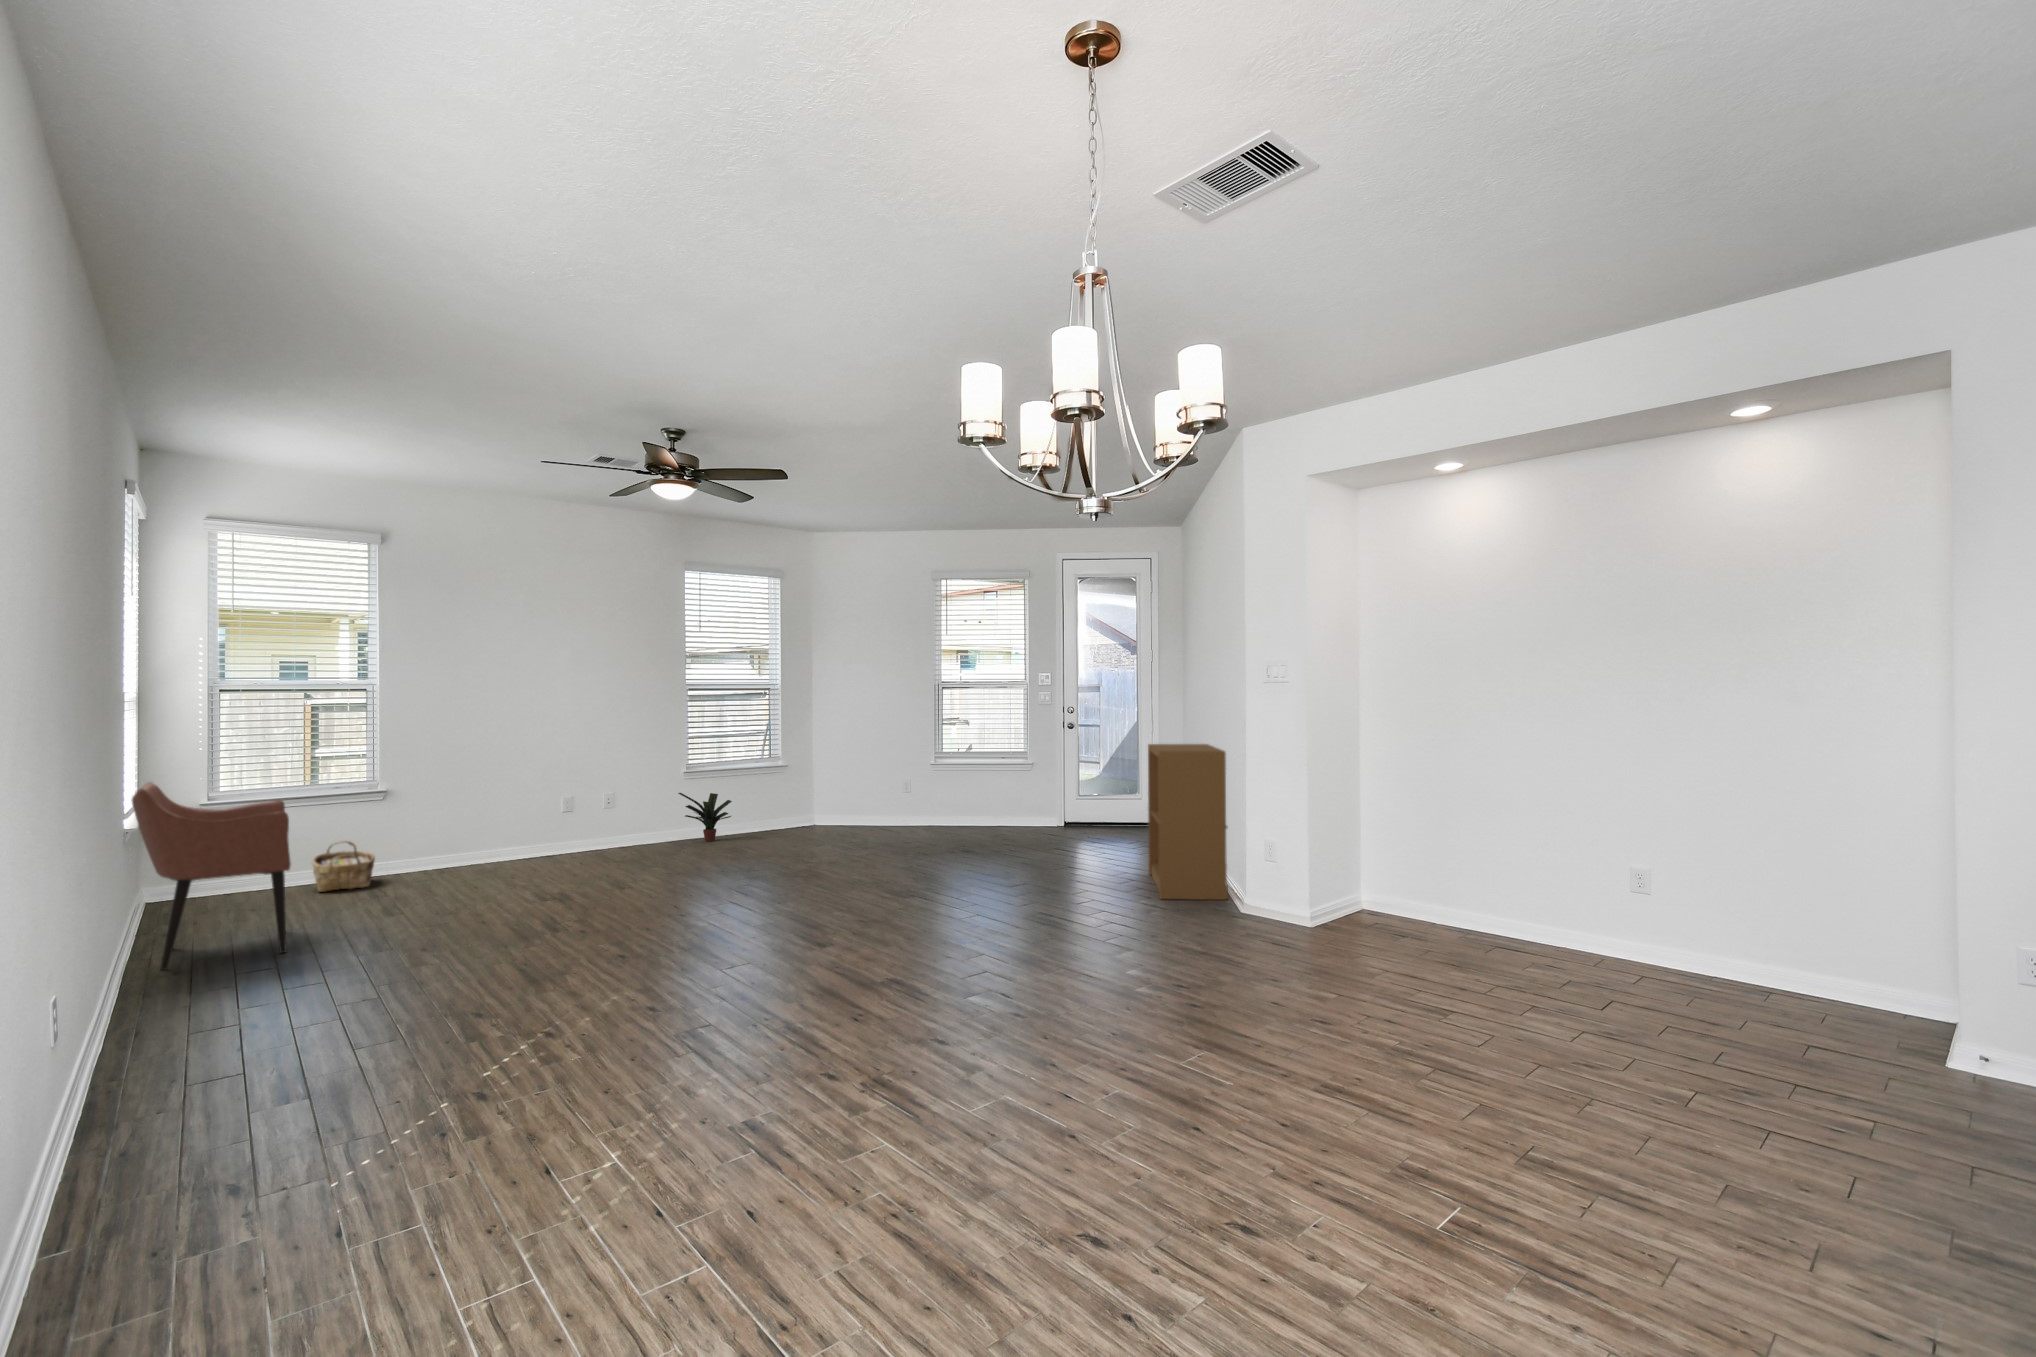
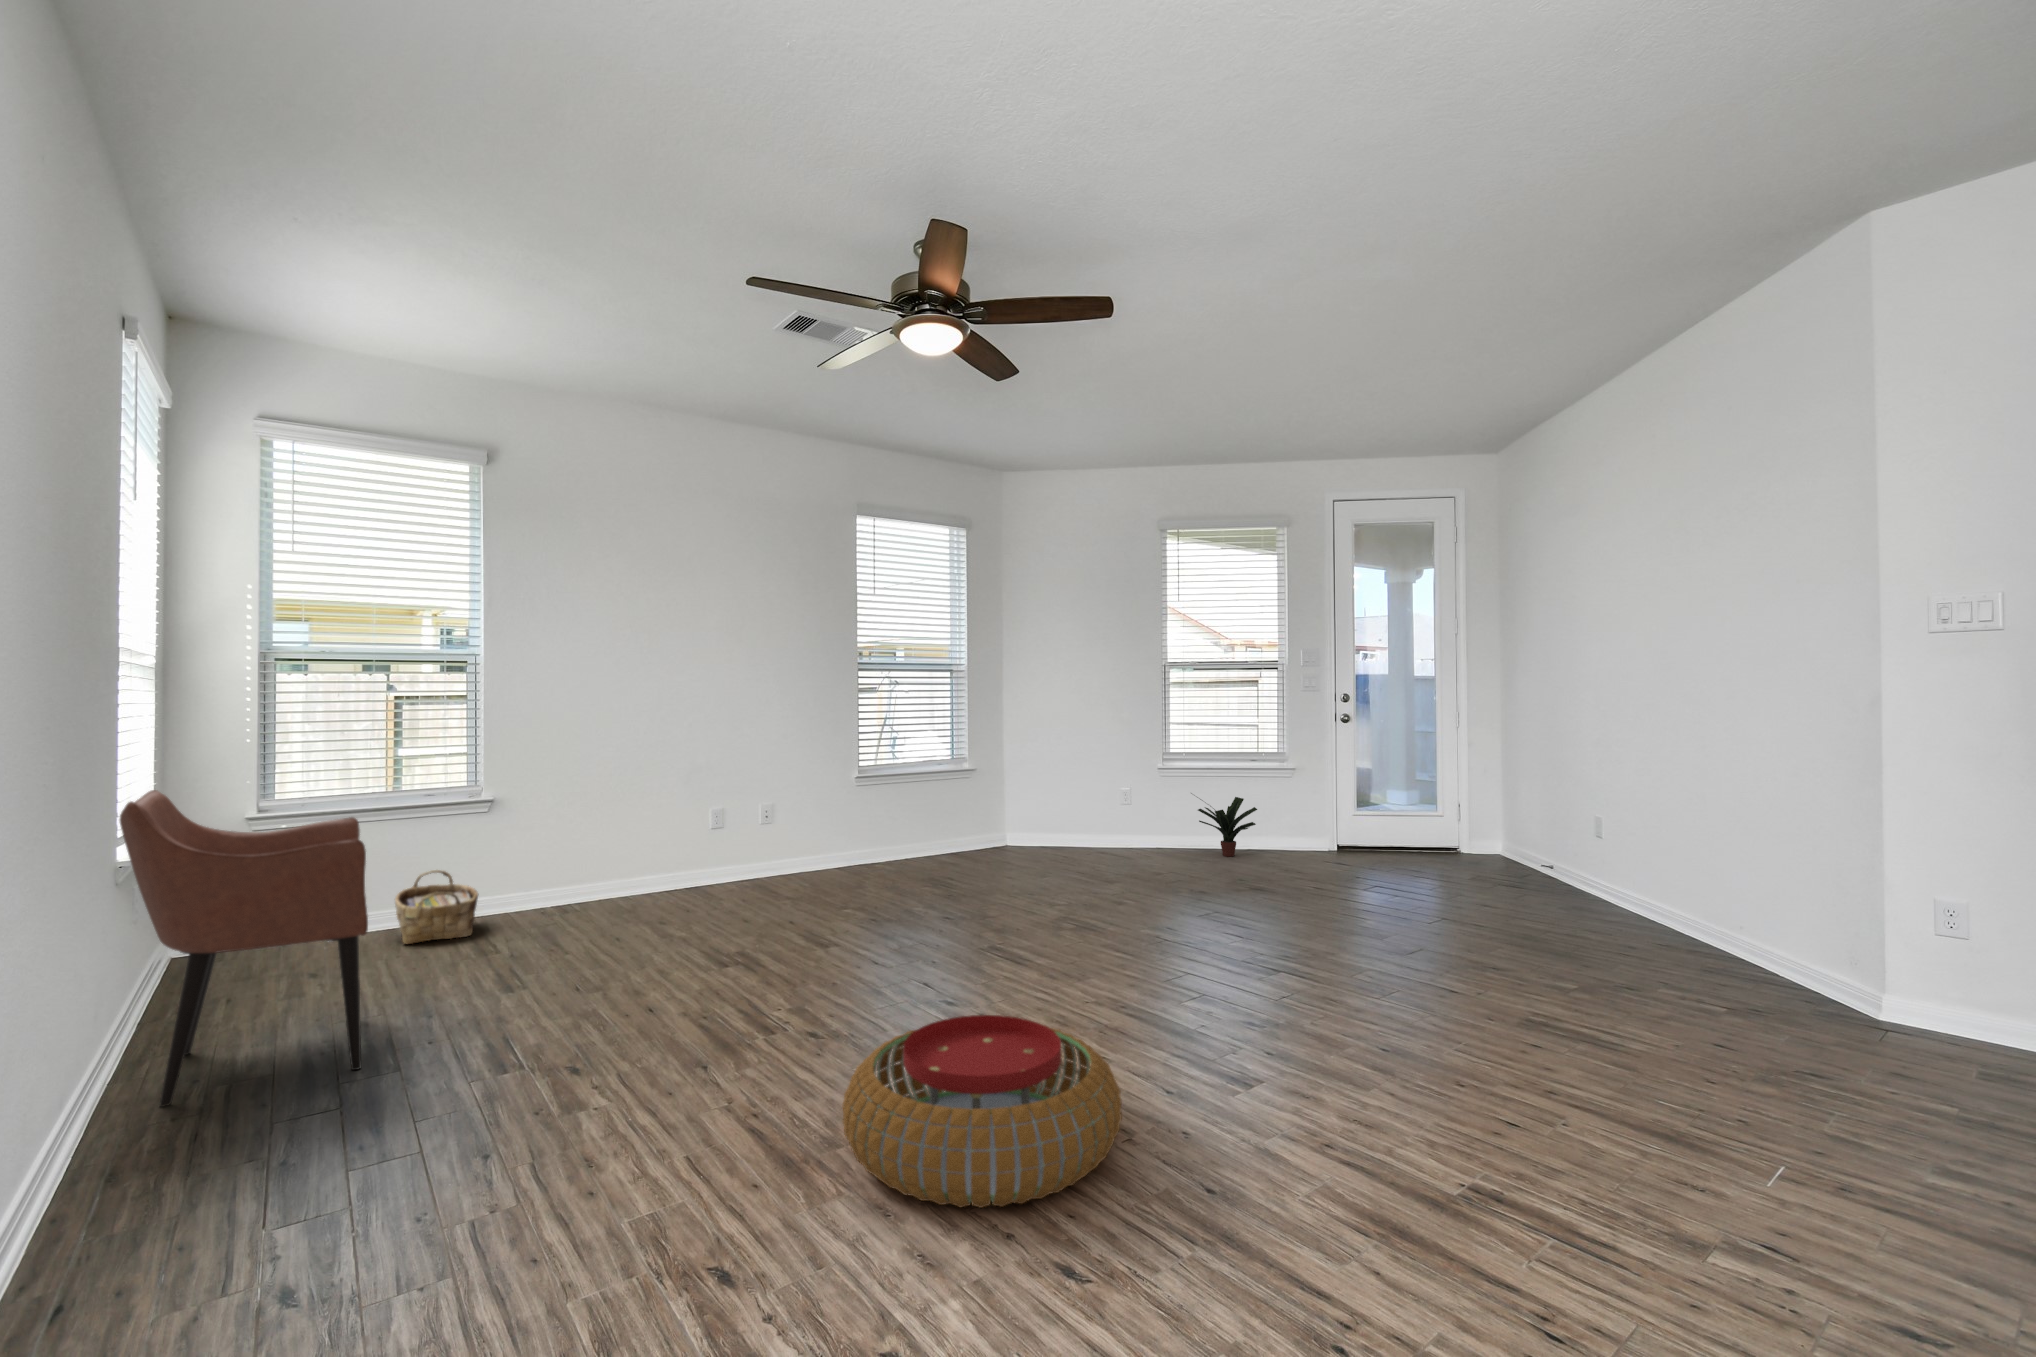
bookshelf: present [1148,744,1228,900] -> none [1573,740,1787,986]
potted plant: present [678,793,732,842] -> present [1198,797,1257,857]
pouf: none [561,908,727,995] -> present [843,1015,1122,1208]

